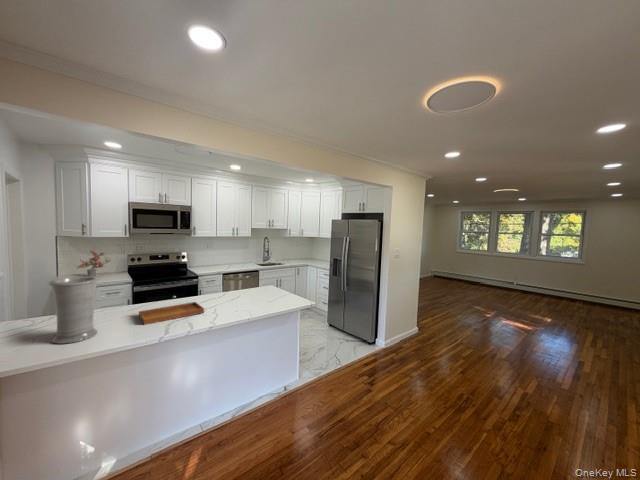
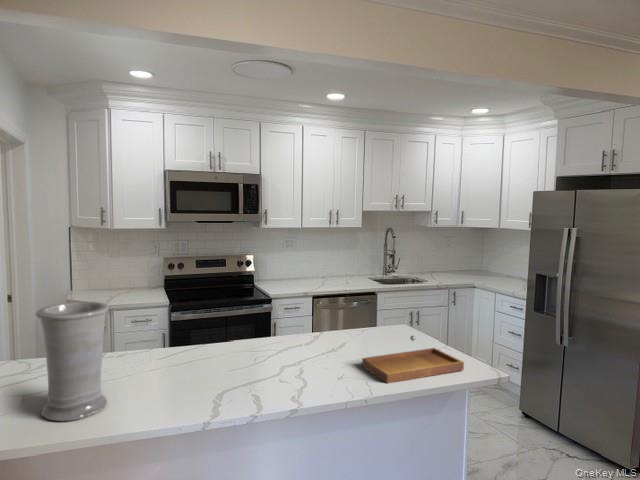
potted plant: present [78,251,110,277] -> none [90,242,143,293]
tray: present [139,296,204,325] -> present [362,336,464,383]

